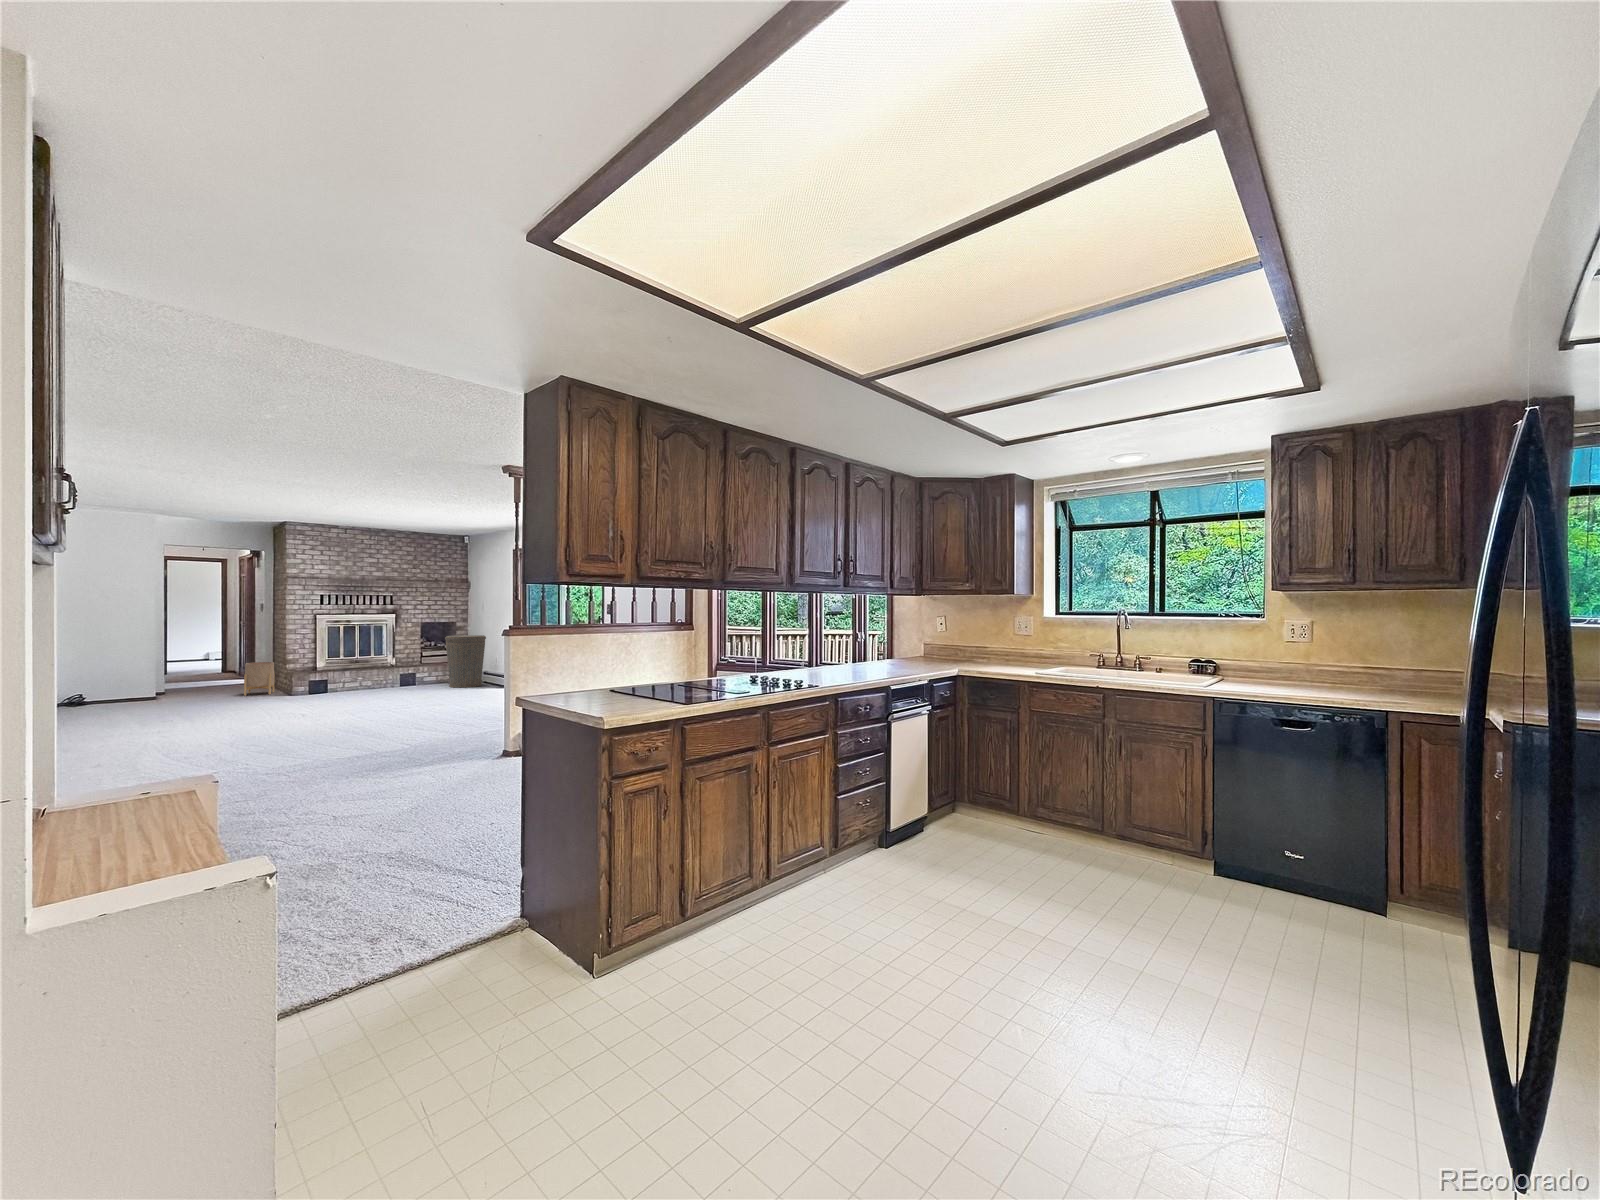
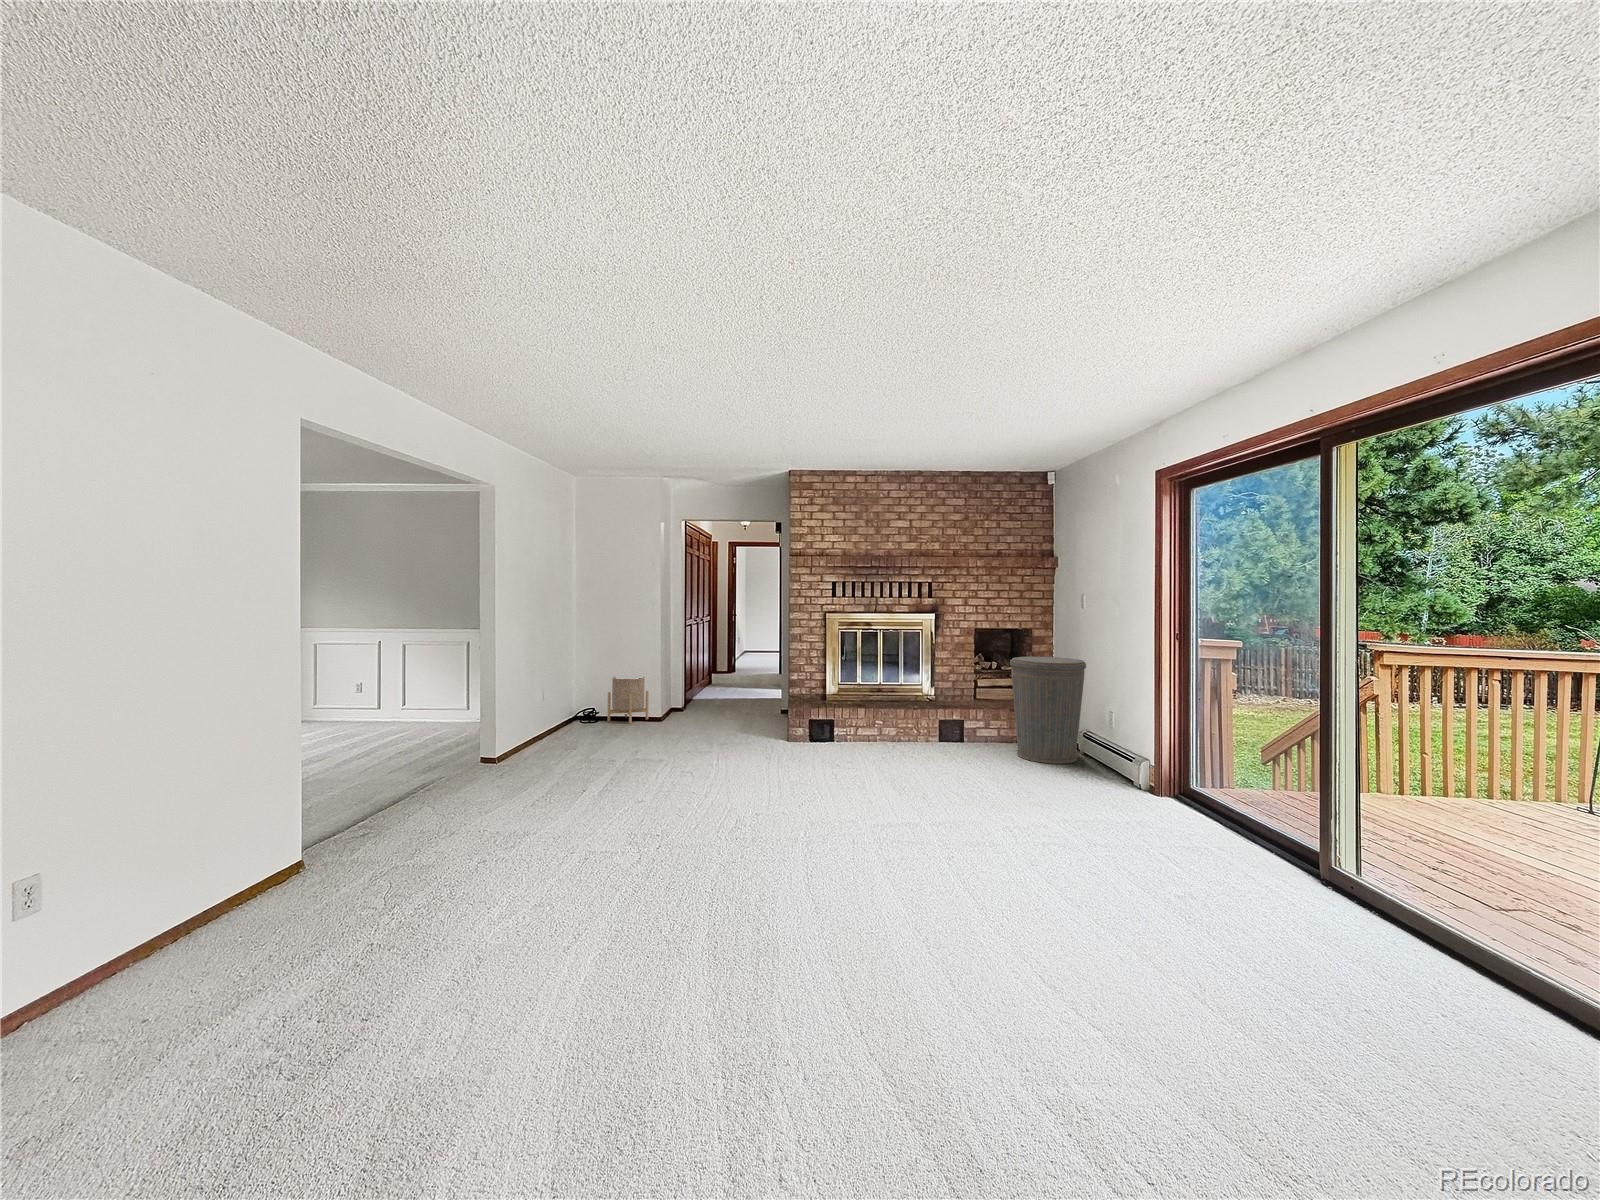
planter: present [244,662,275,696] -> present [607,677,649,724]

